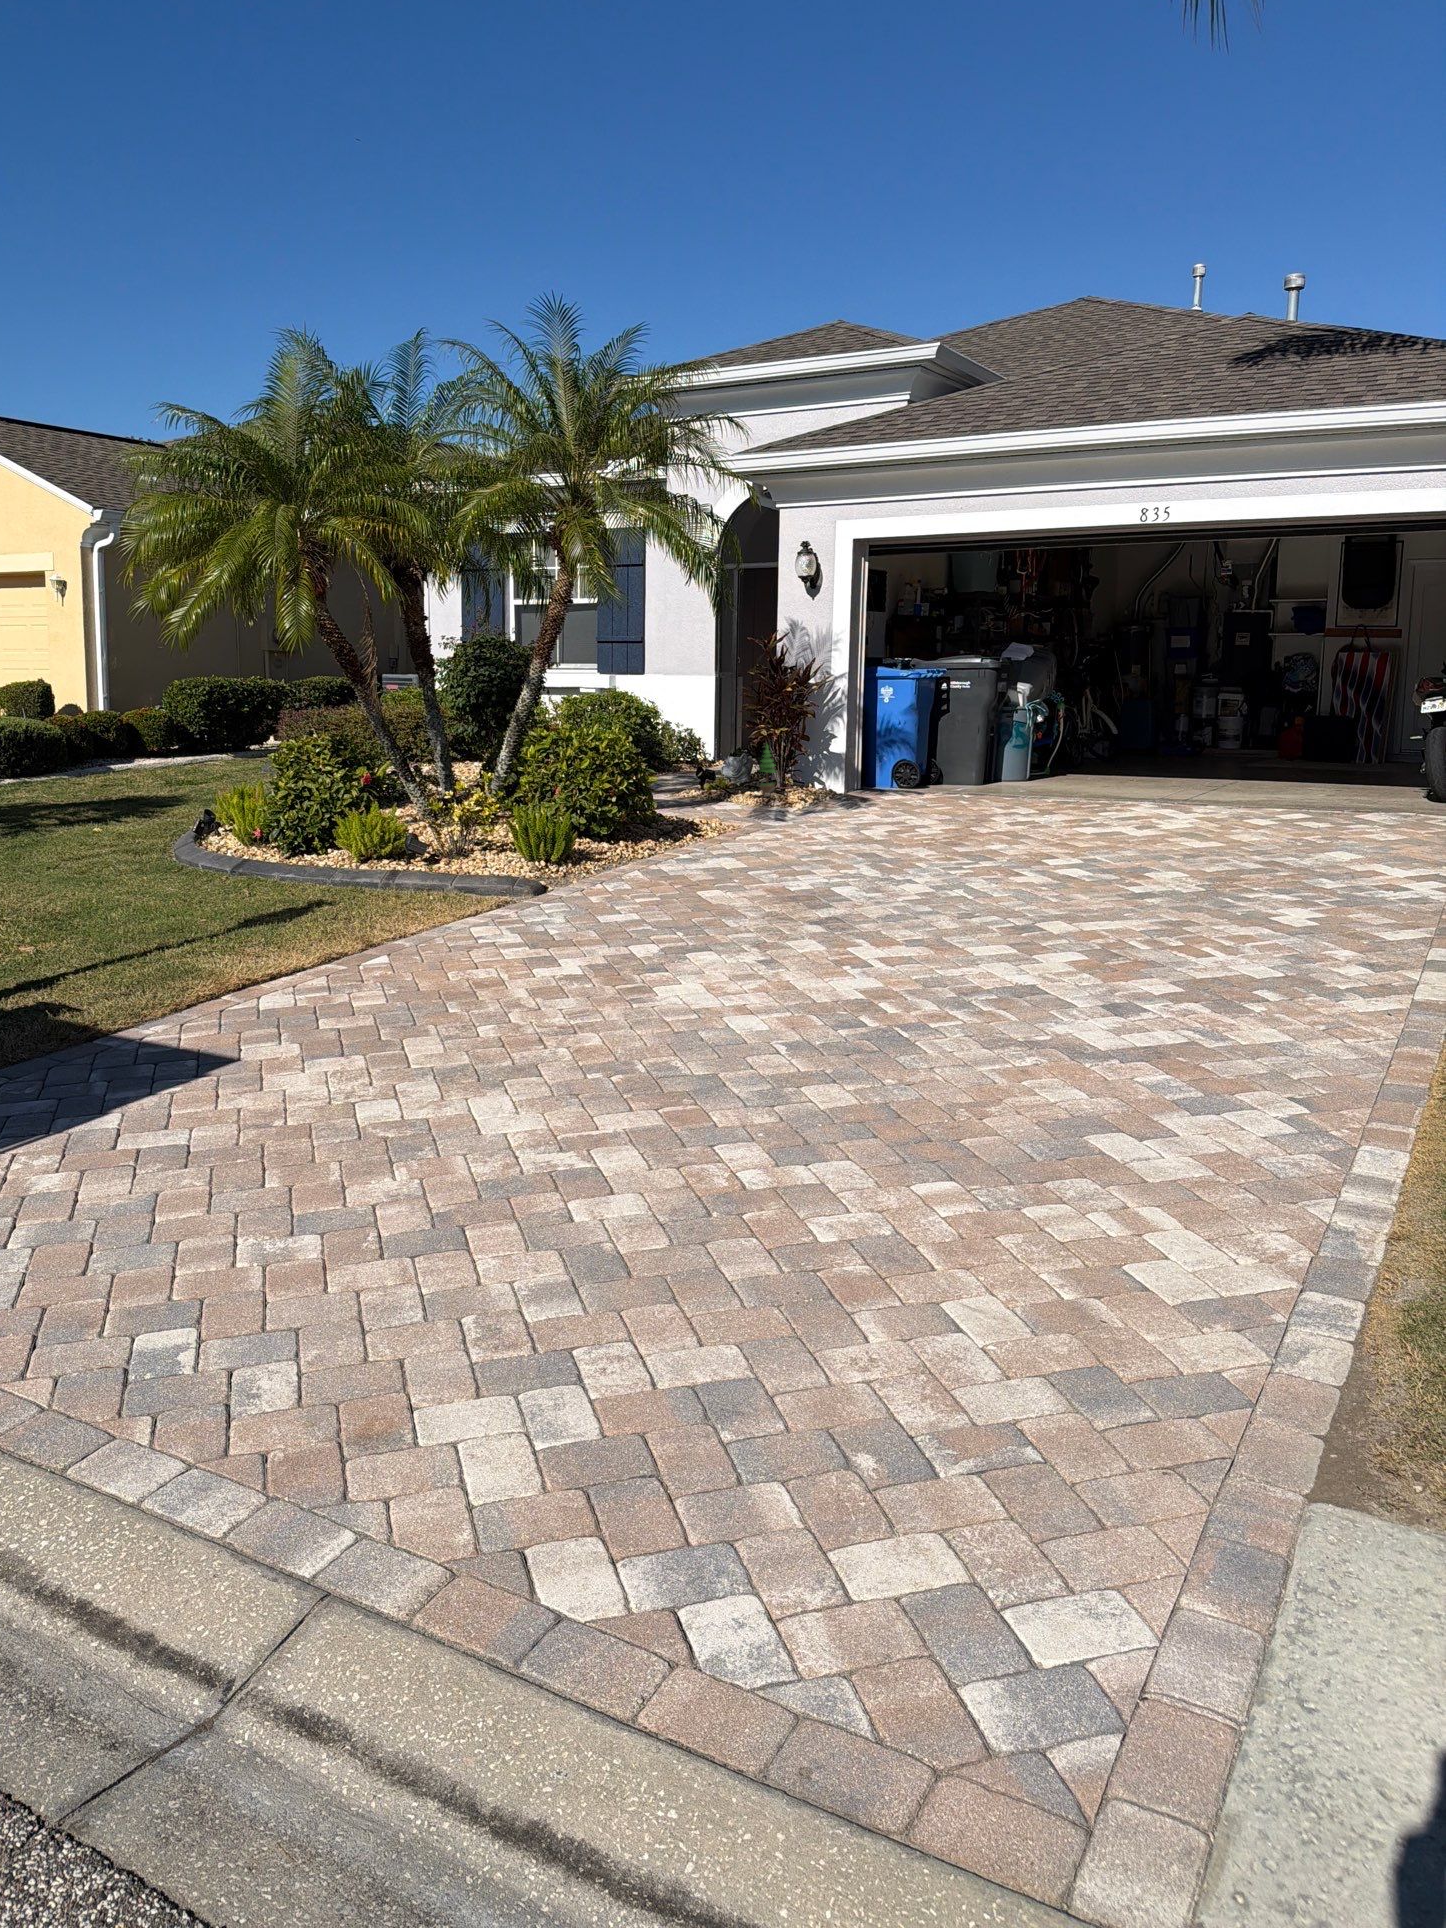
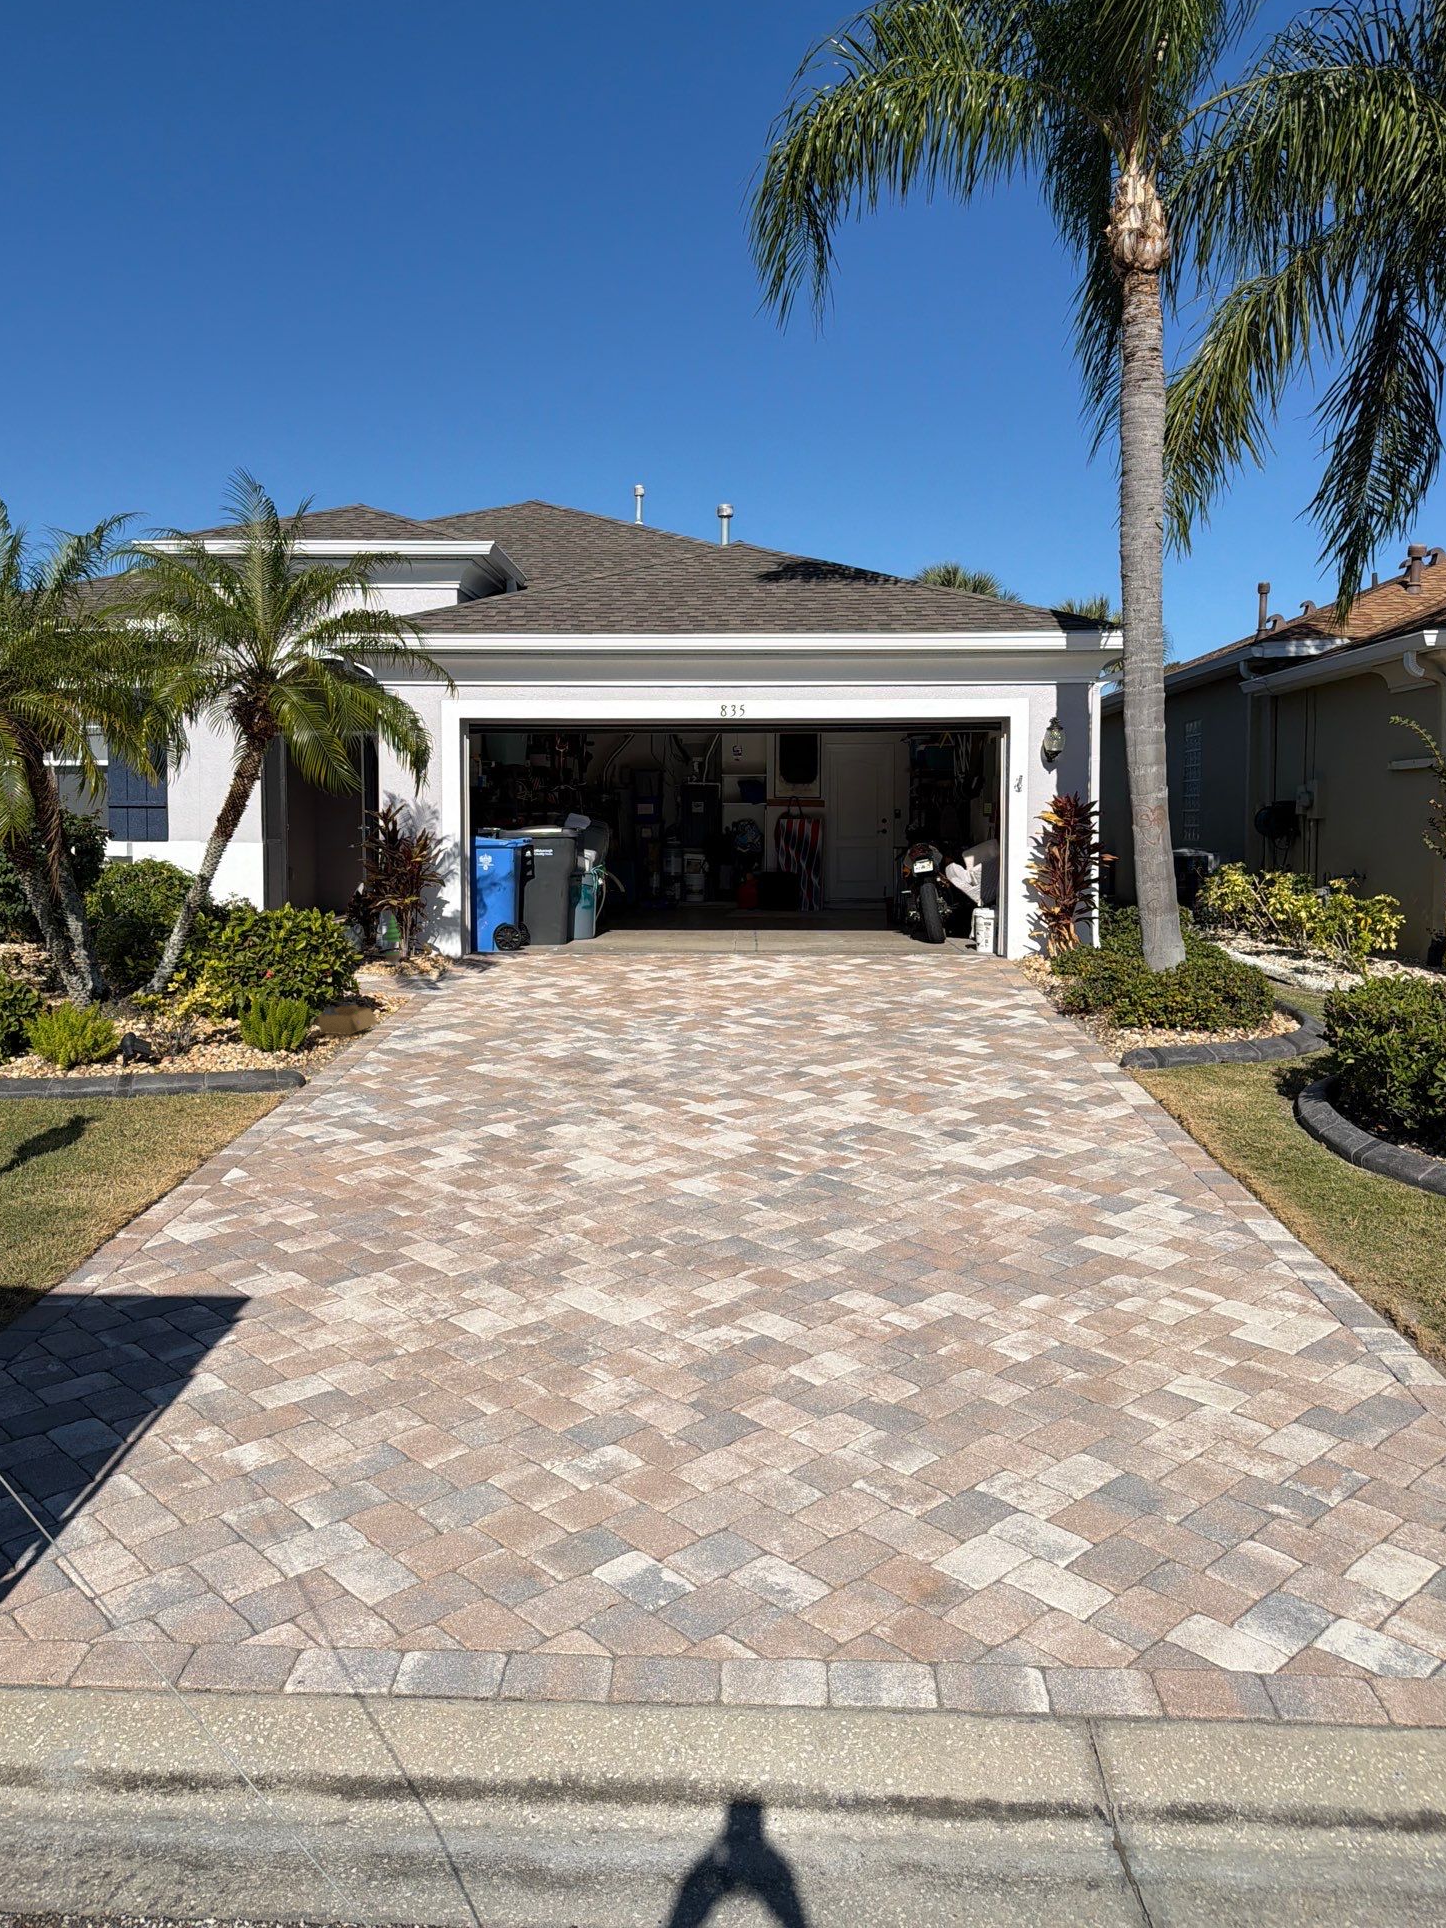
cardboard box: none [604,828,667,857] -> present [314,1005,377,1035]

